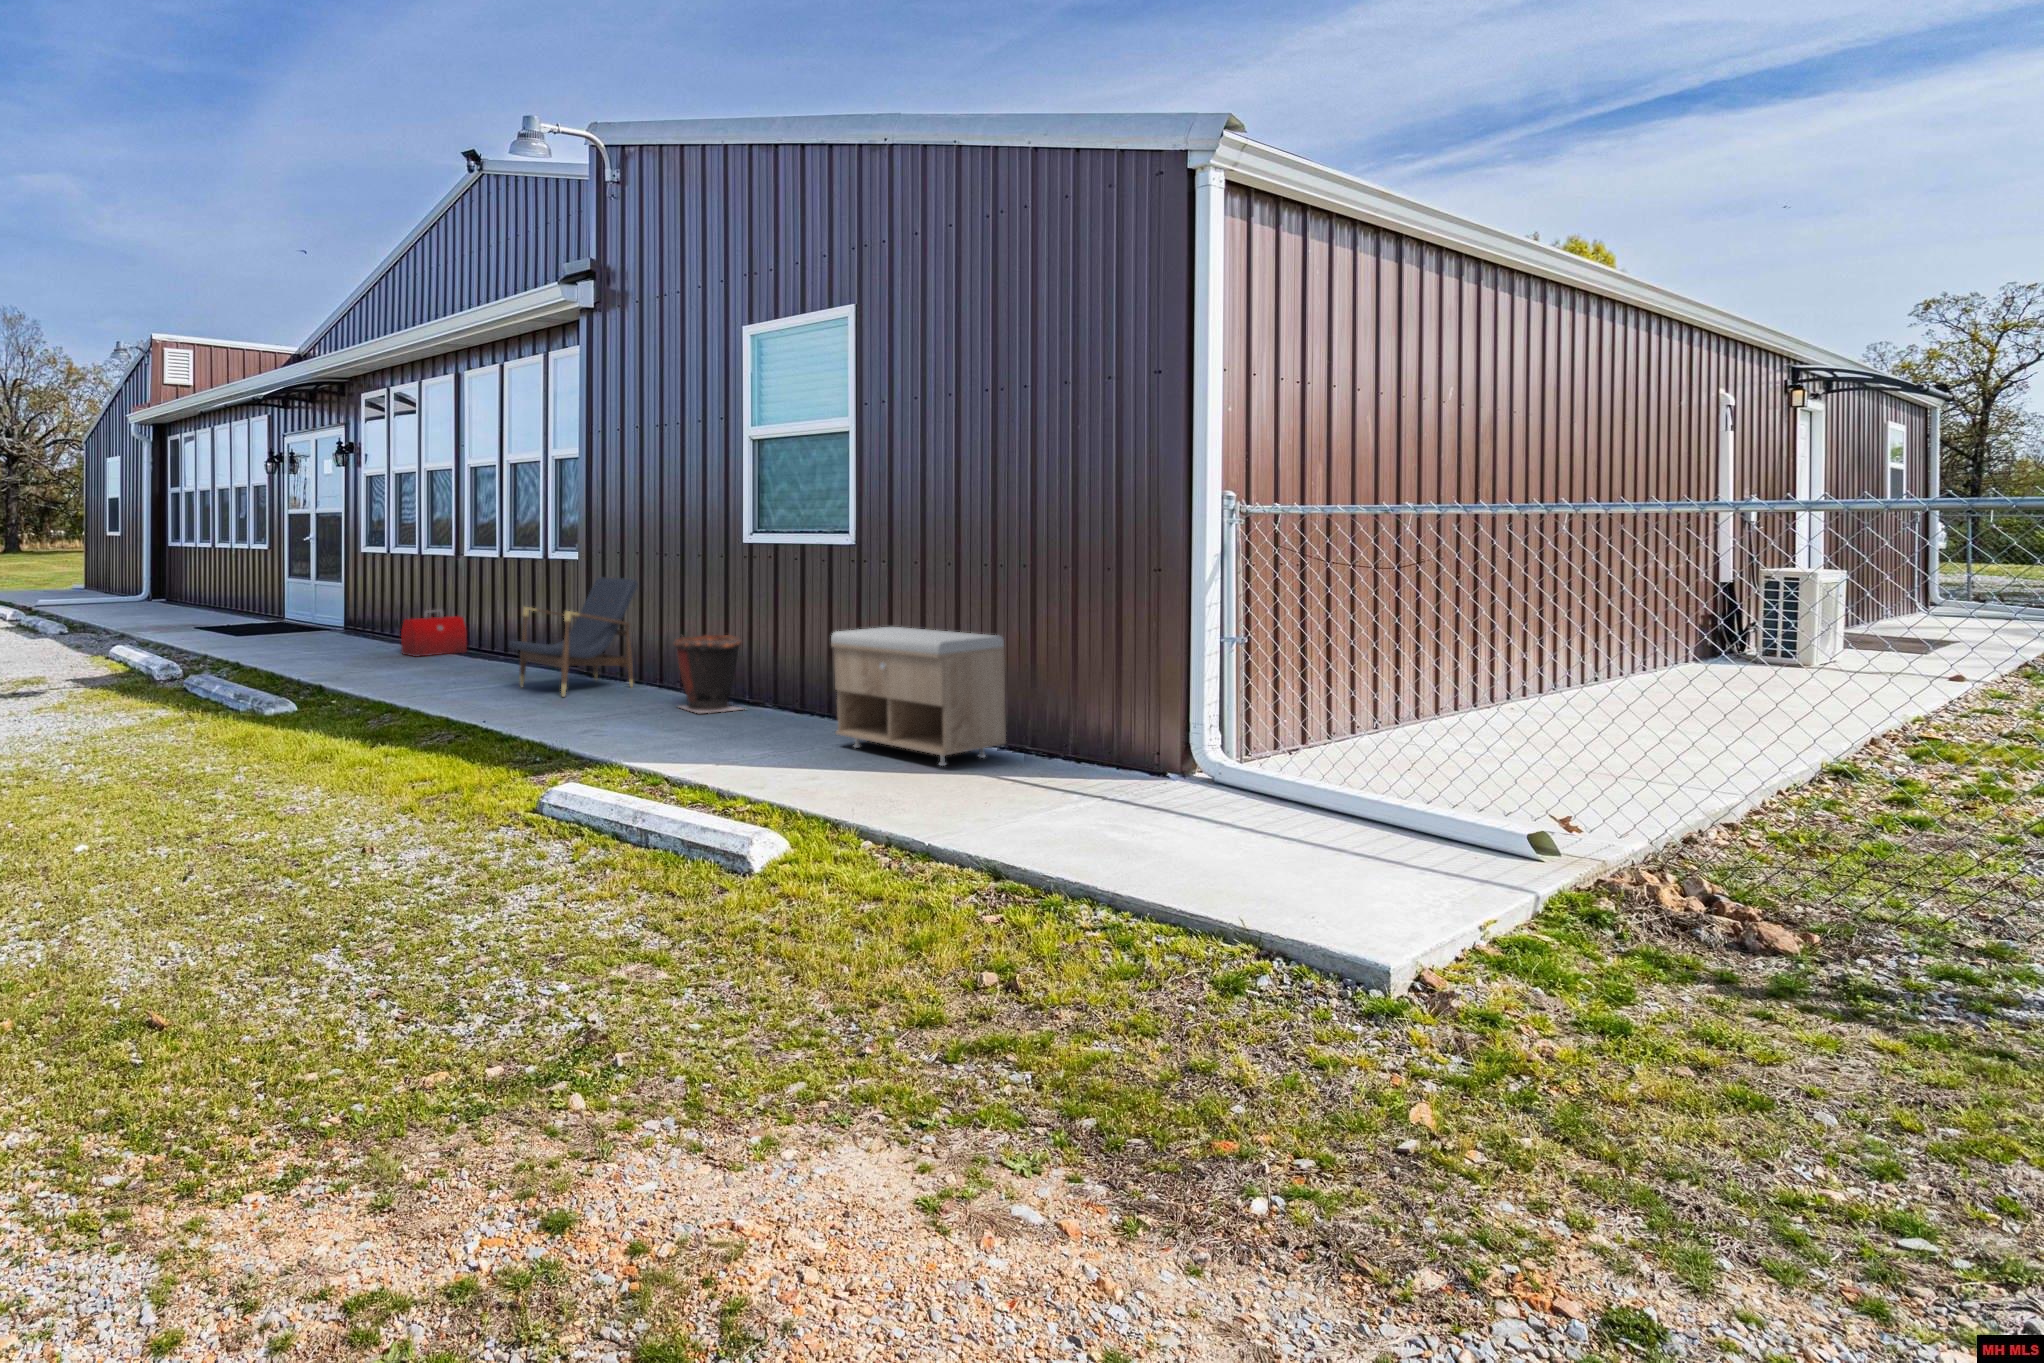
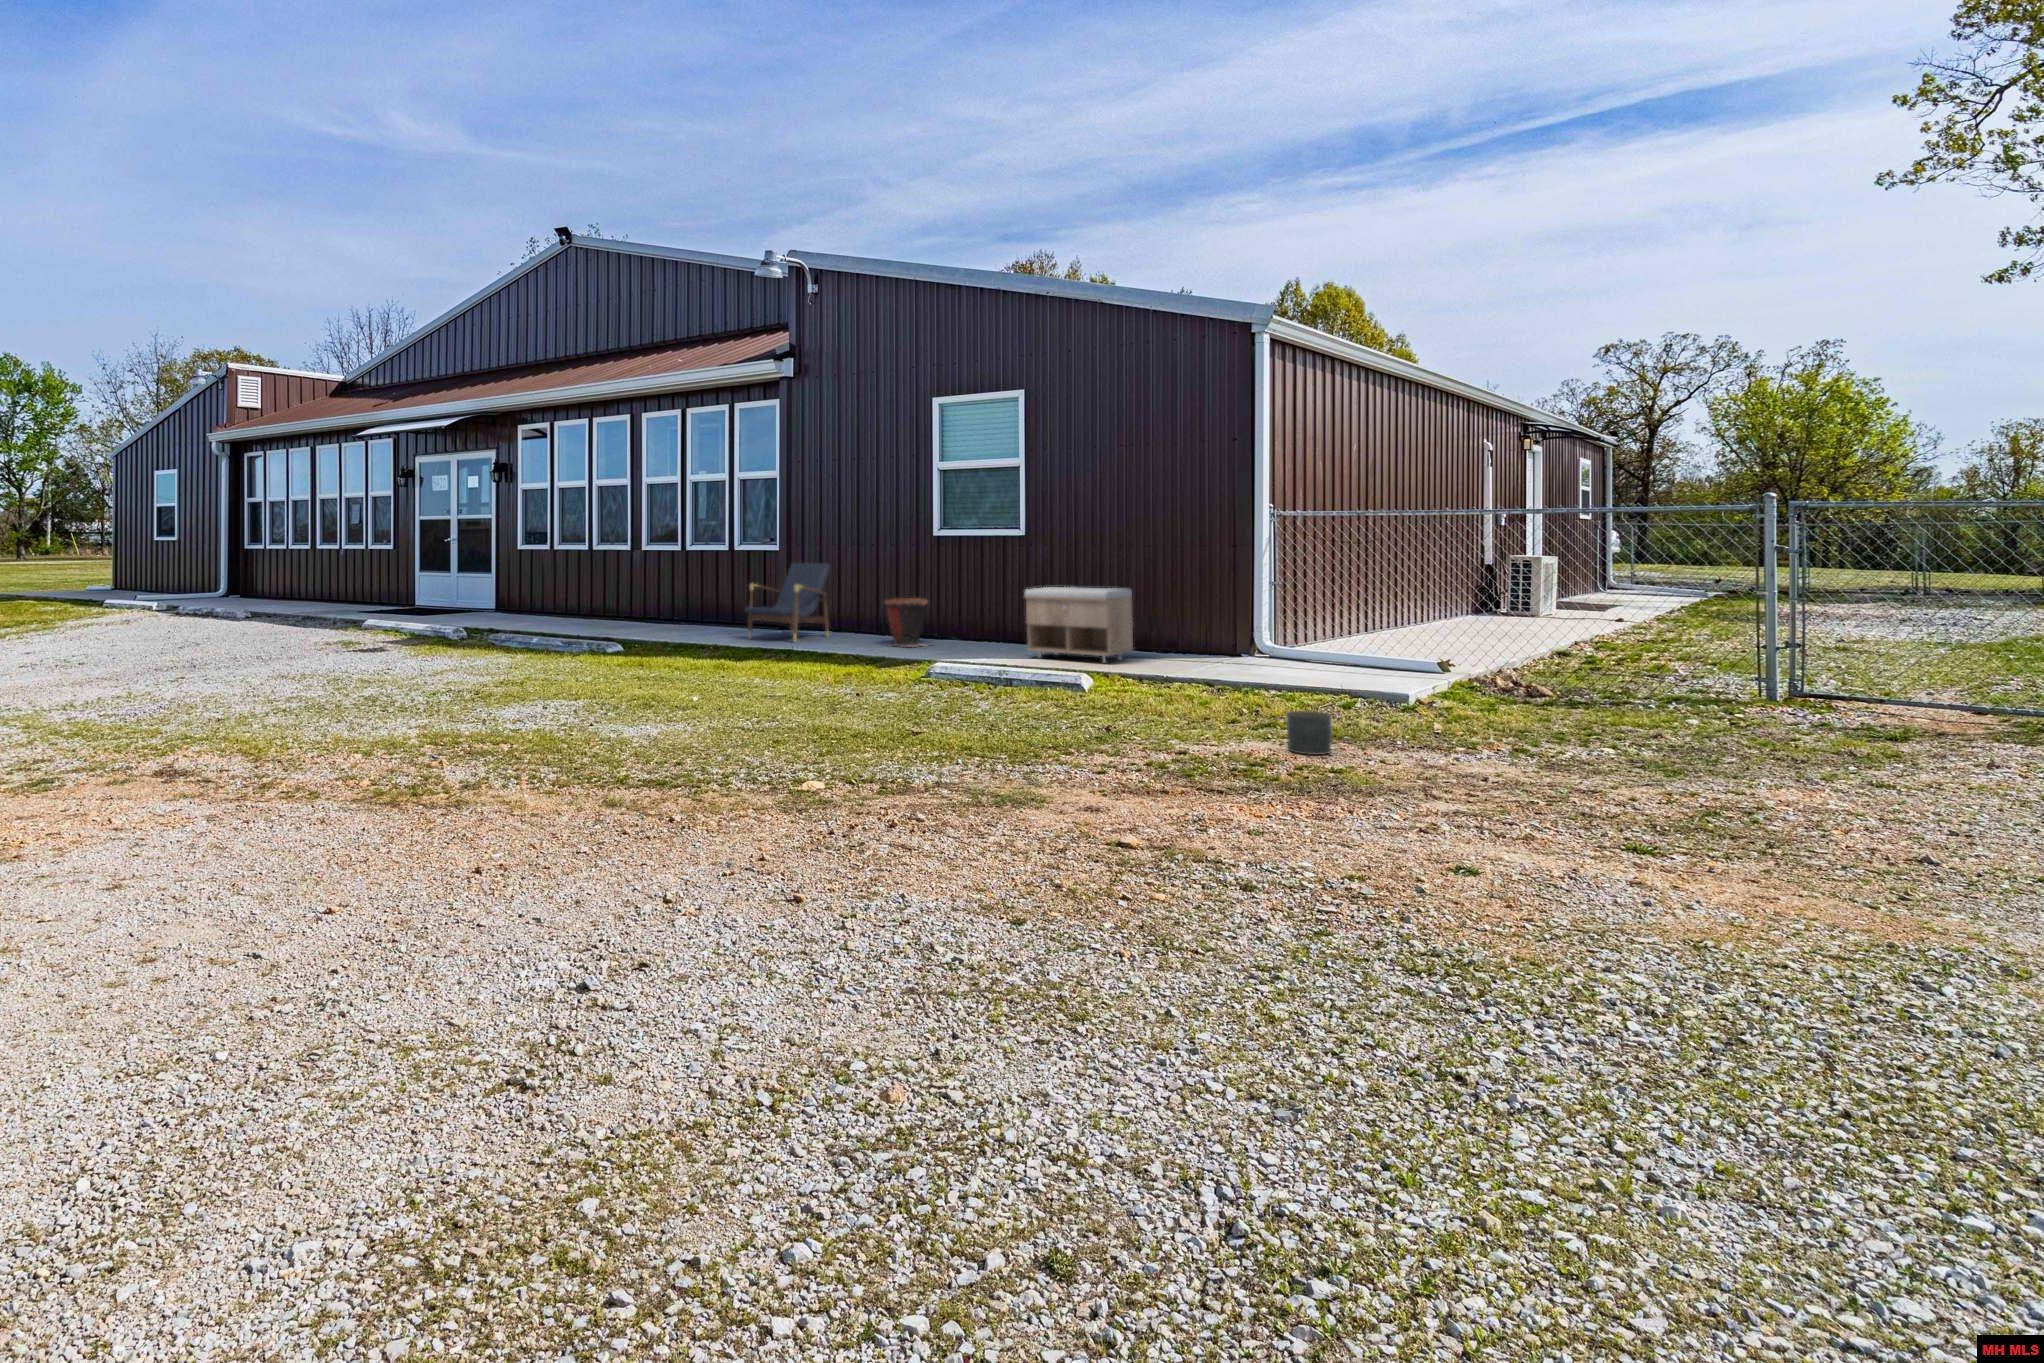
toolbox: present [401,610,467,656] -> none [599,591,646,626]
planter: none [914,1057,1036,1228] -> present [1286,711,1332,755]

